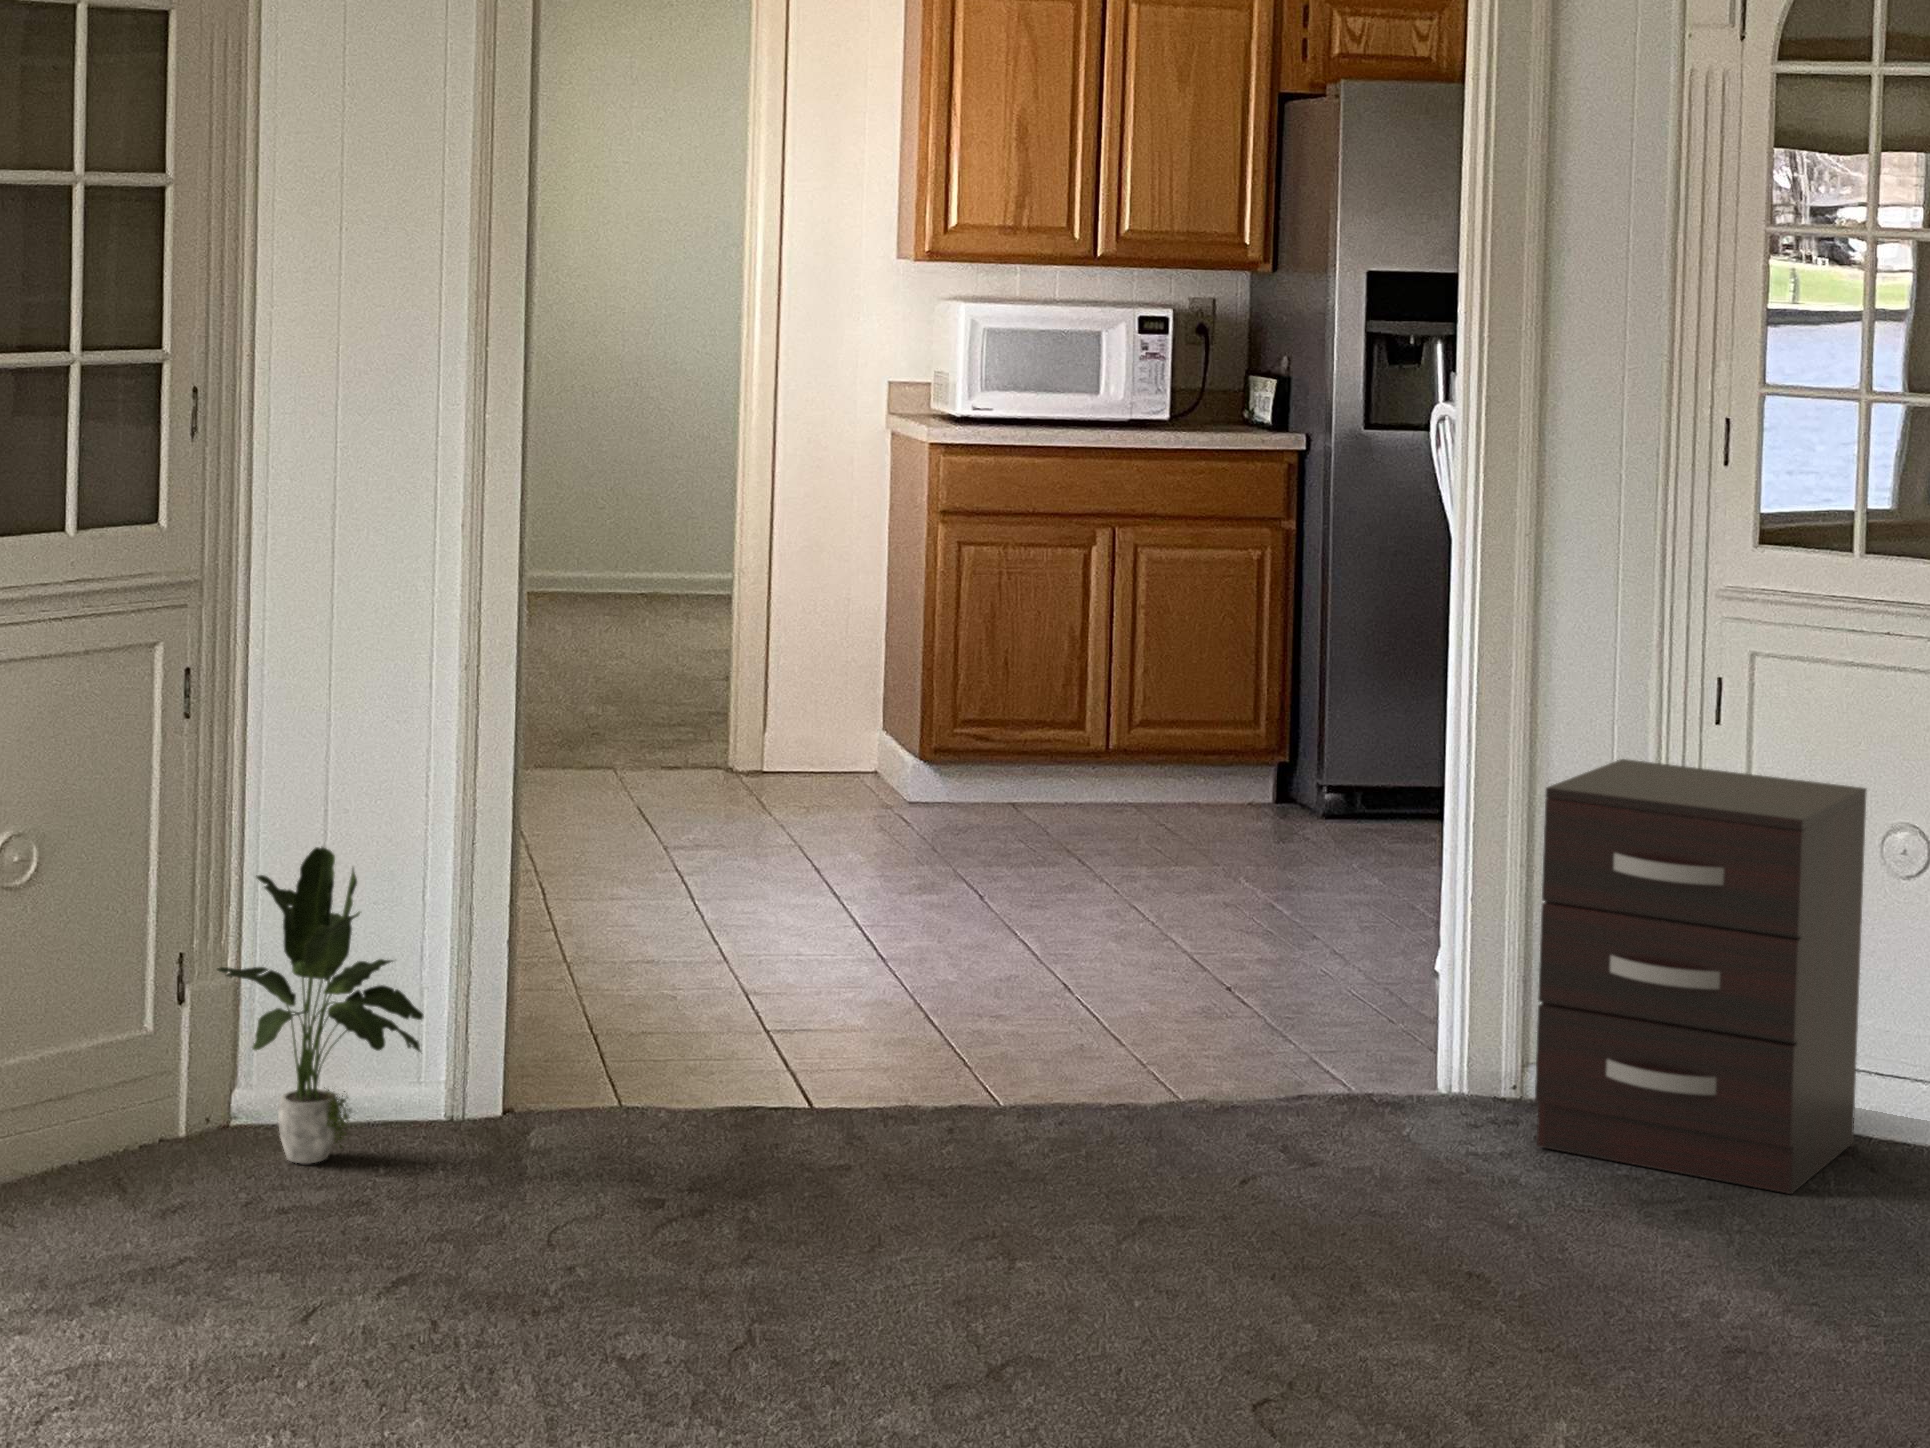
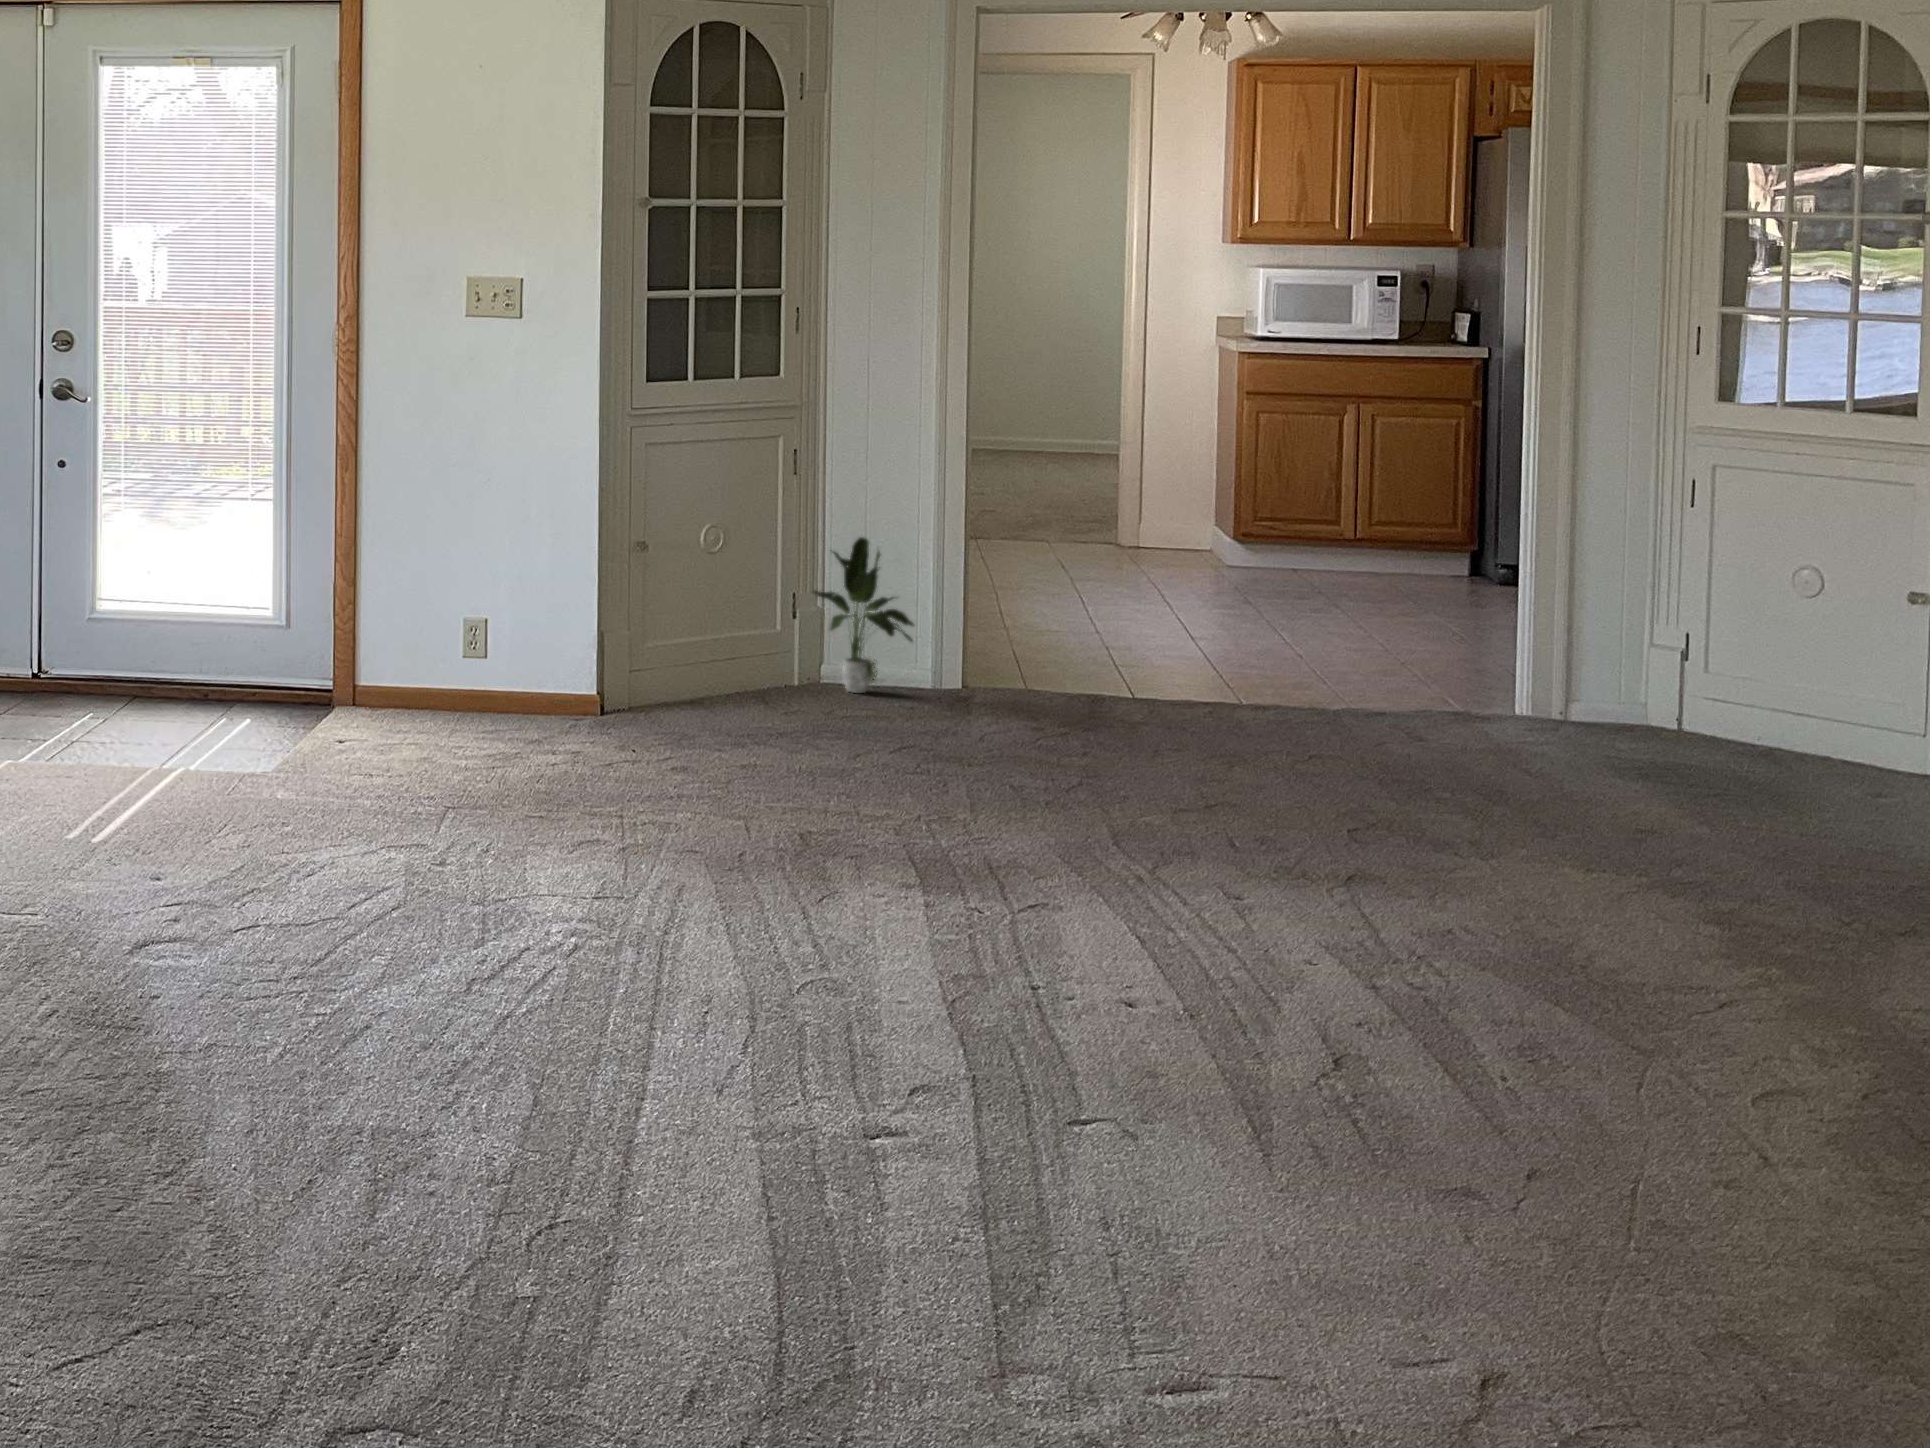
dresser: present [1535,759,1867,1194] -> none [1555,525,1780,771]

